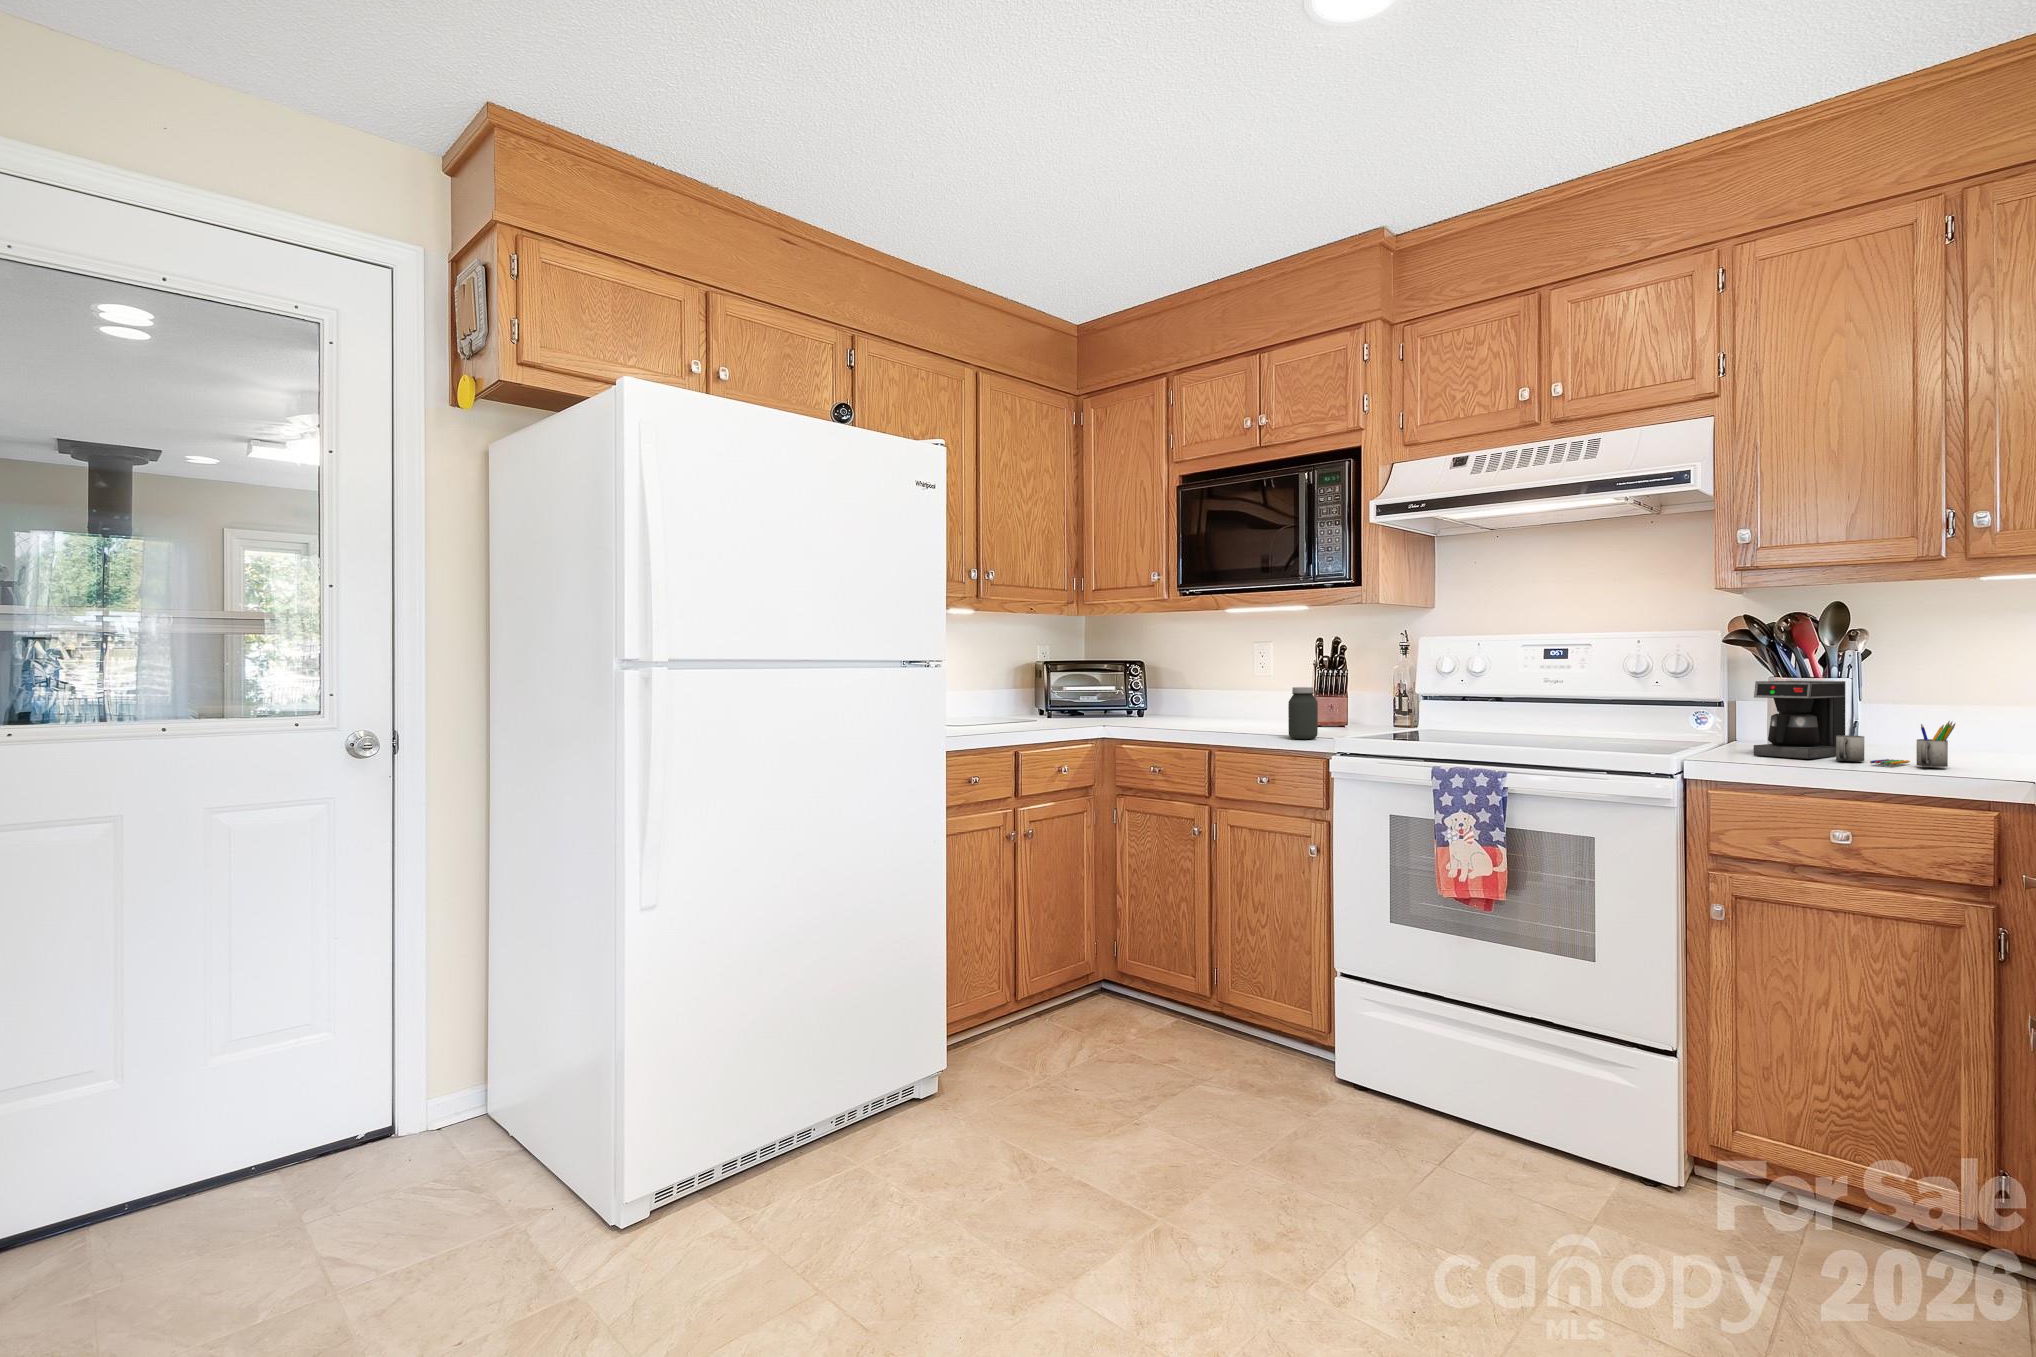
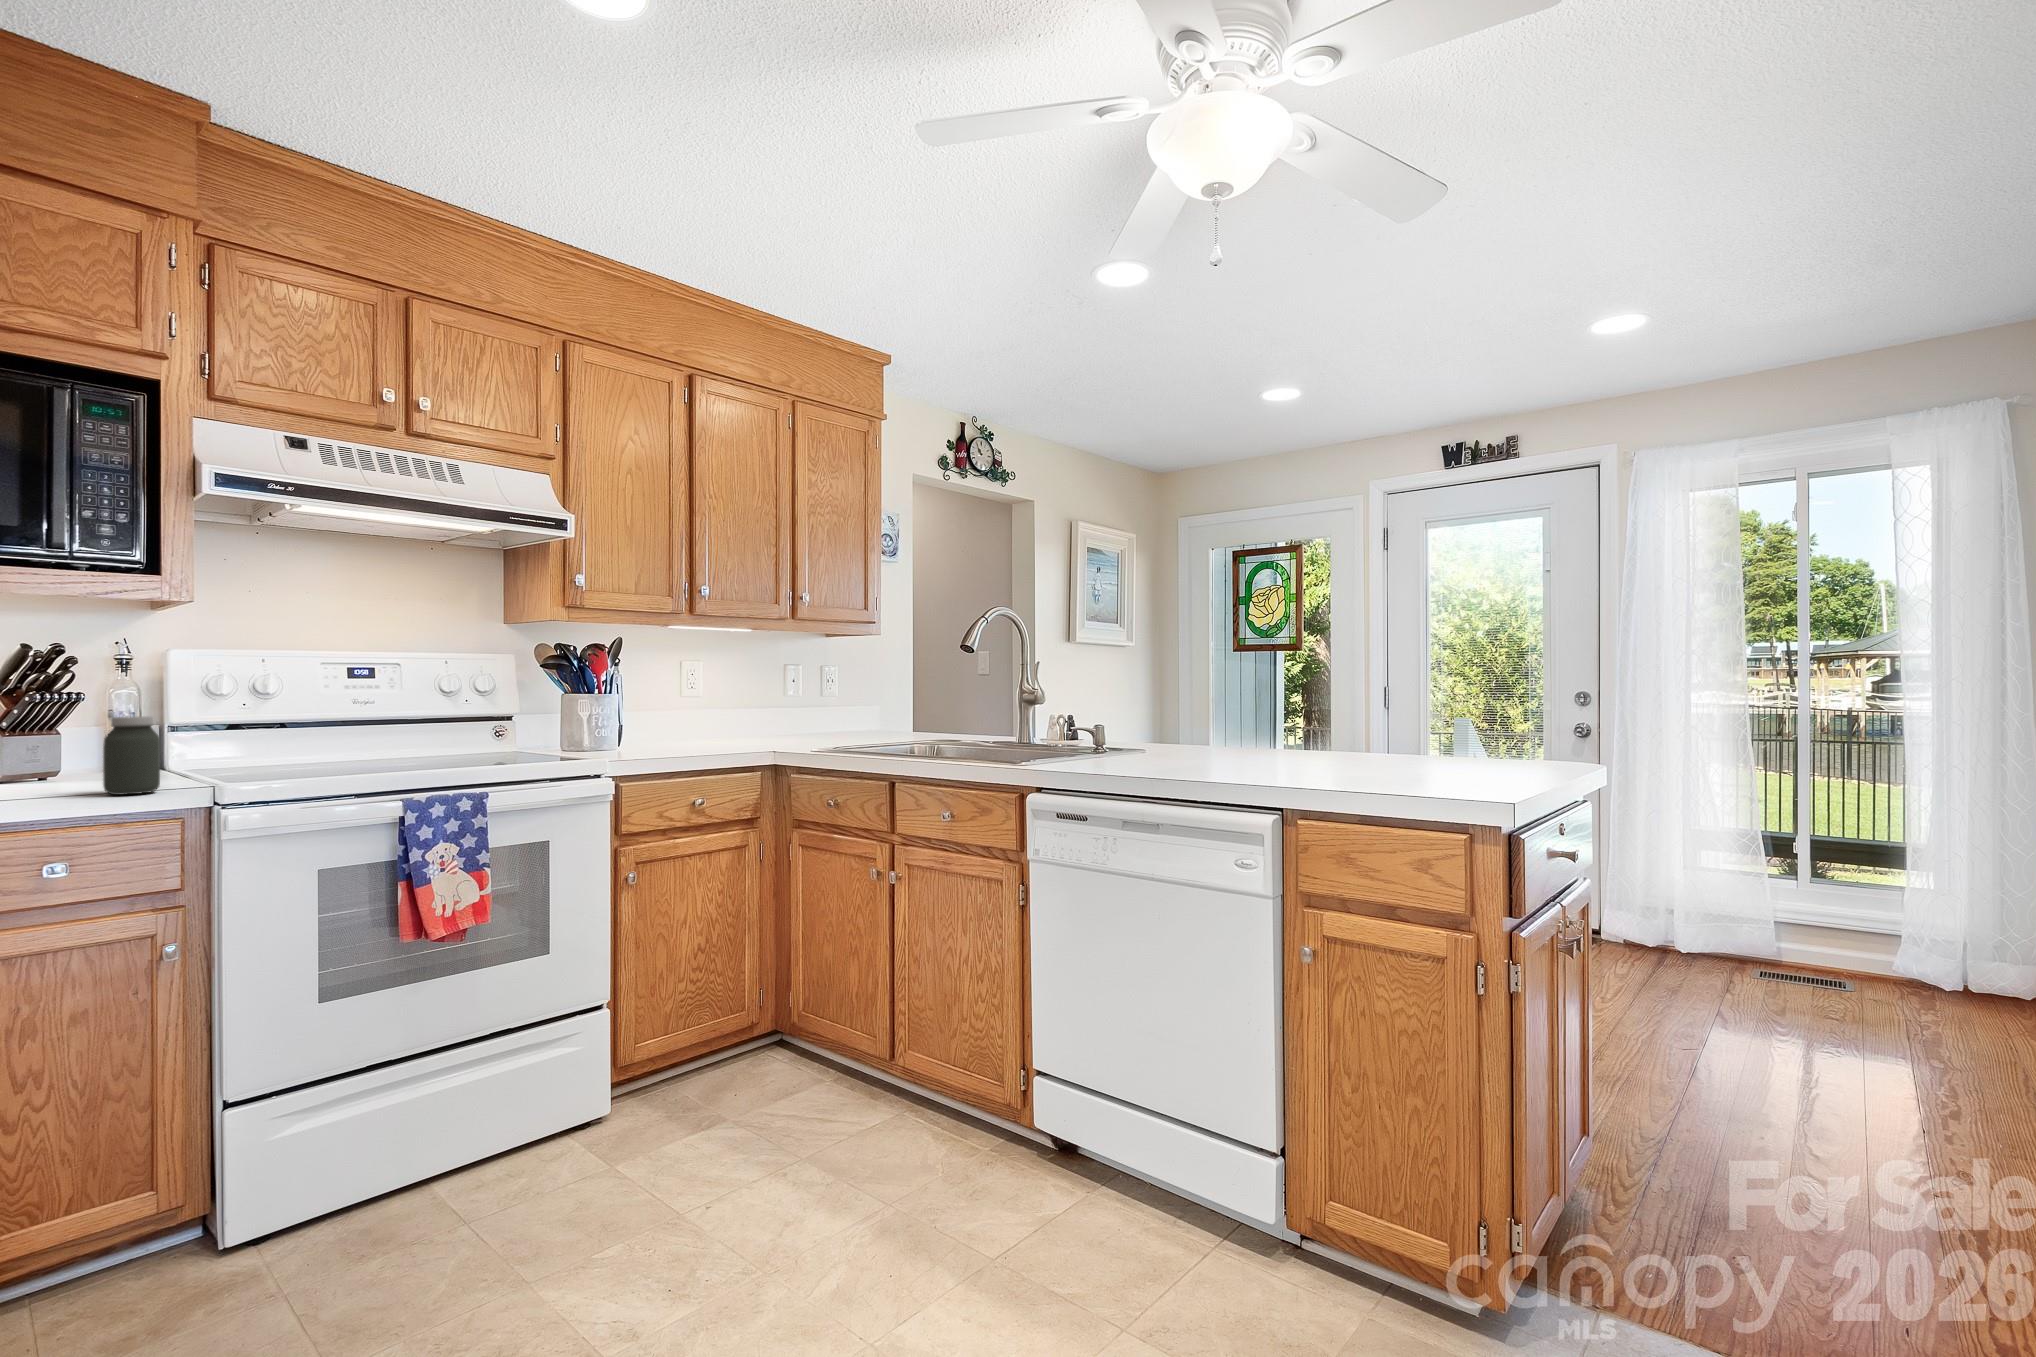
coffee maker: present [1754,681,1955,767] -> none [595,696,721,755]

